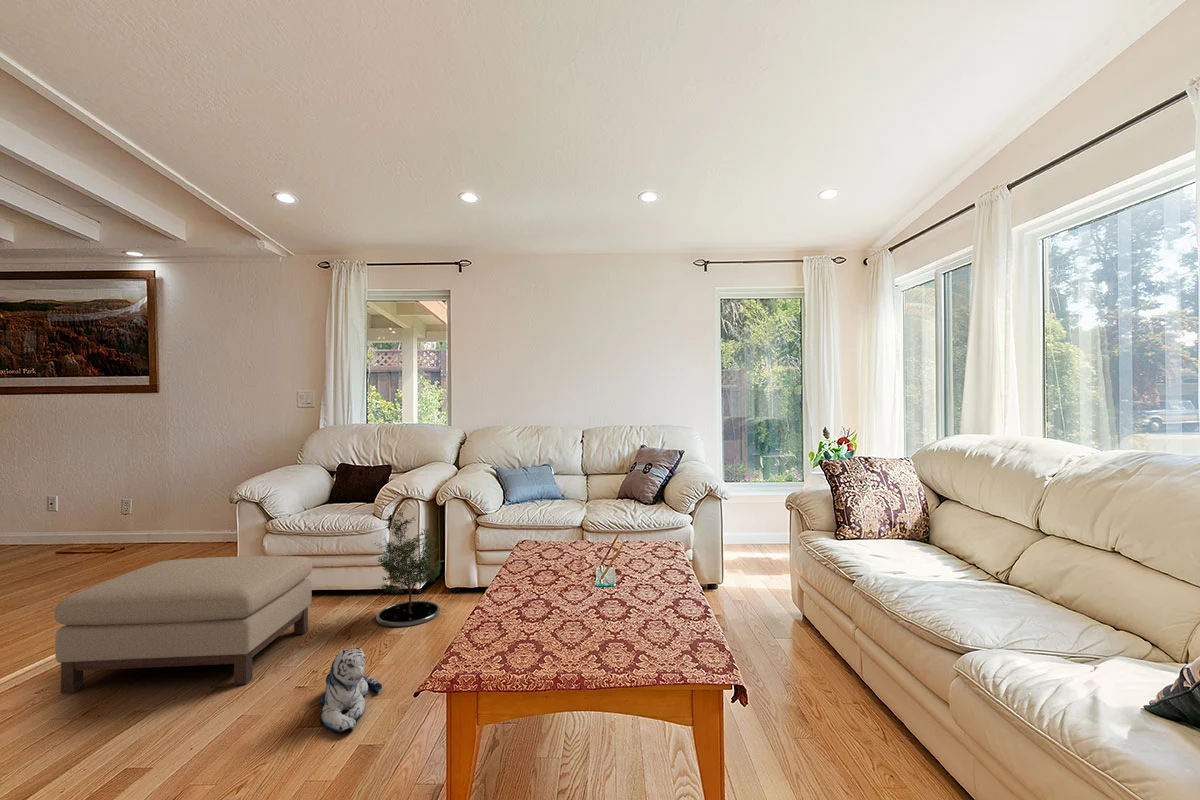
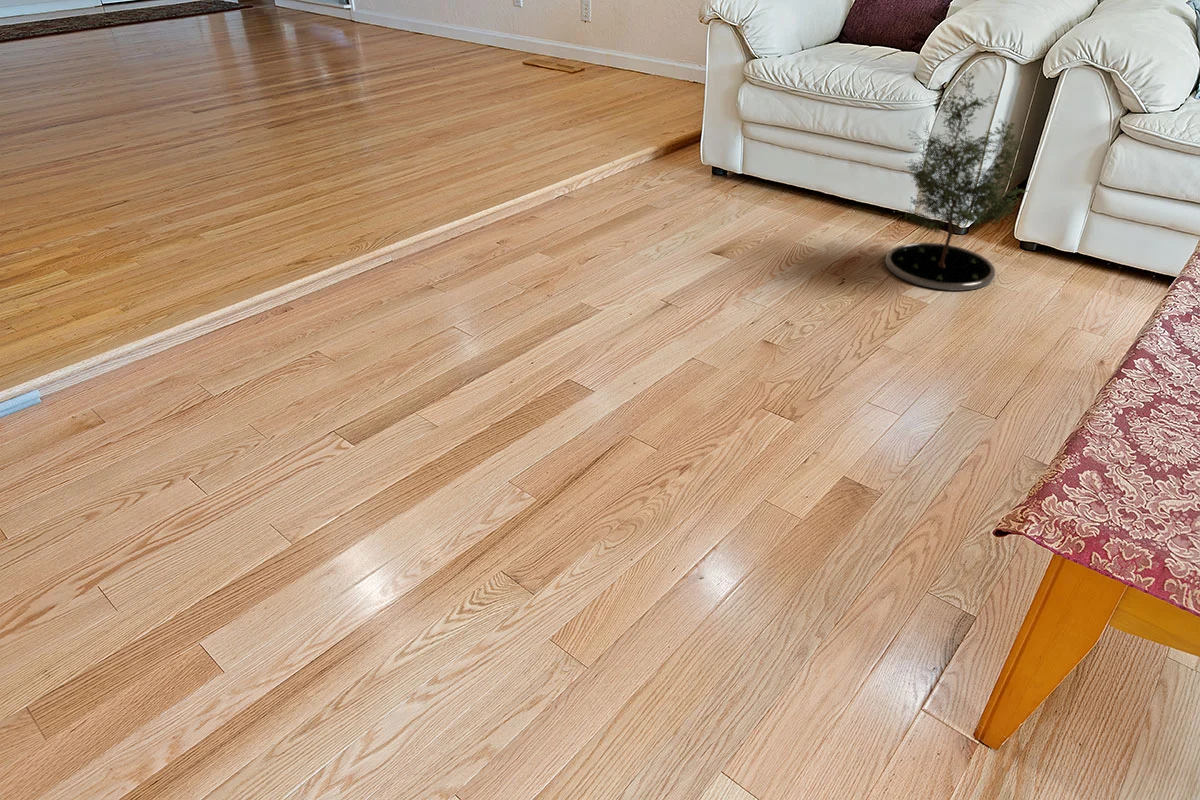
ottoman: present [54,556,312,693] -> none [504,104,804,311]
plush toy: present [320,648,382,733] -> none [790,319,884,440]

